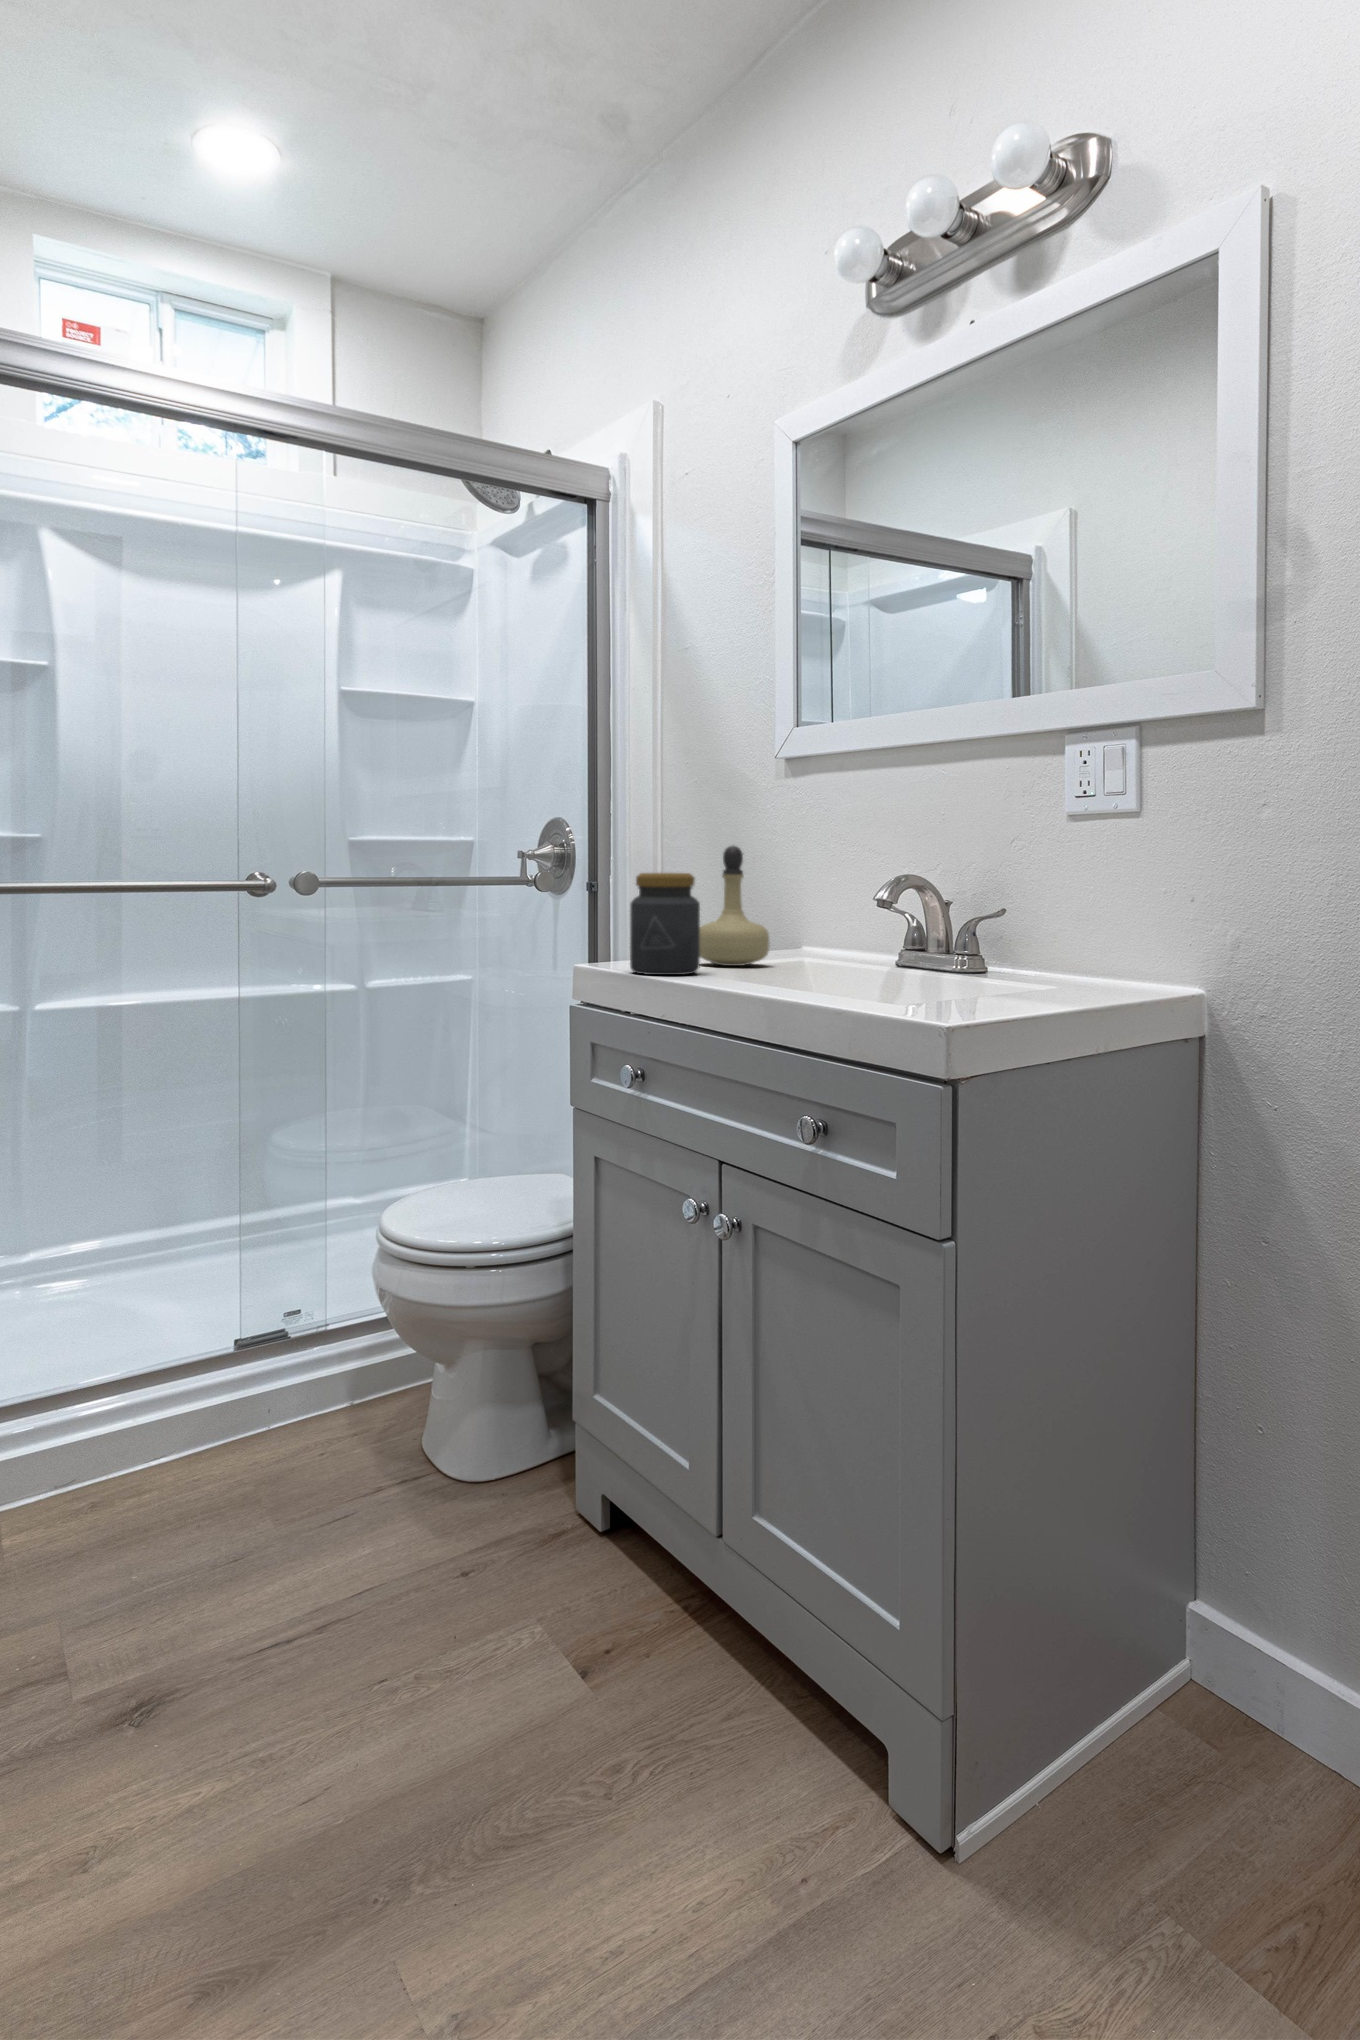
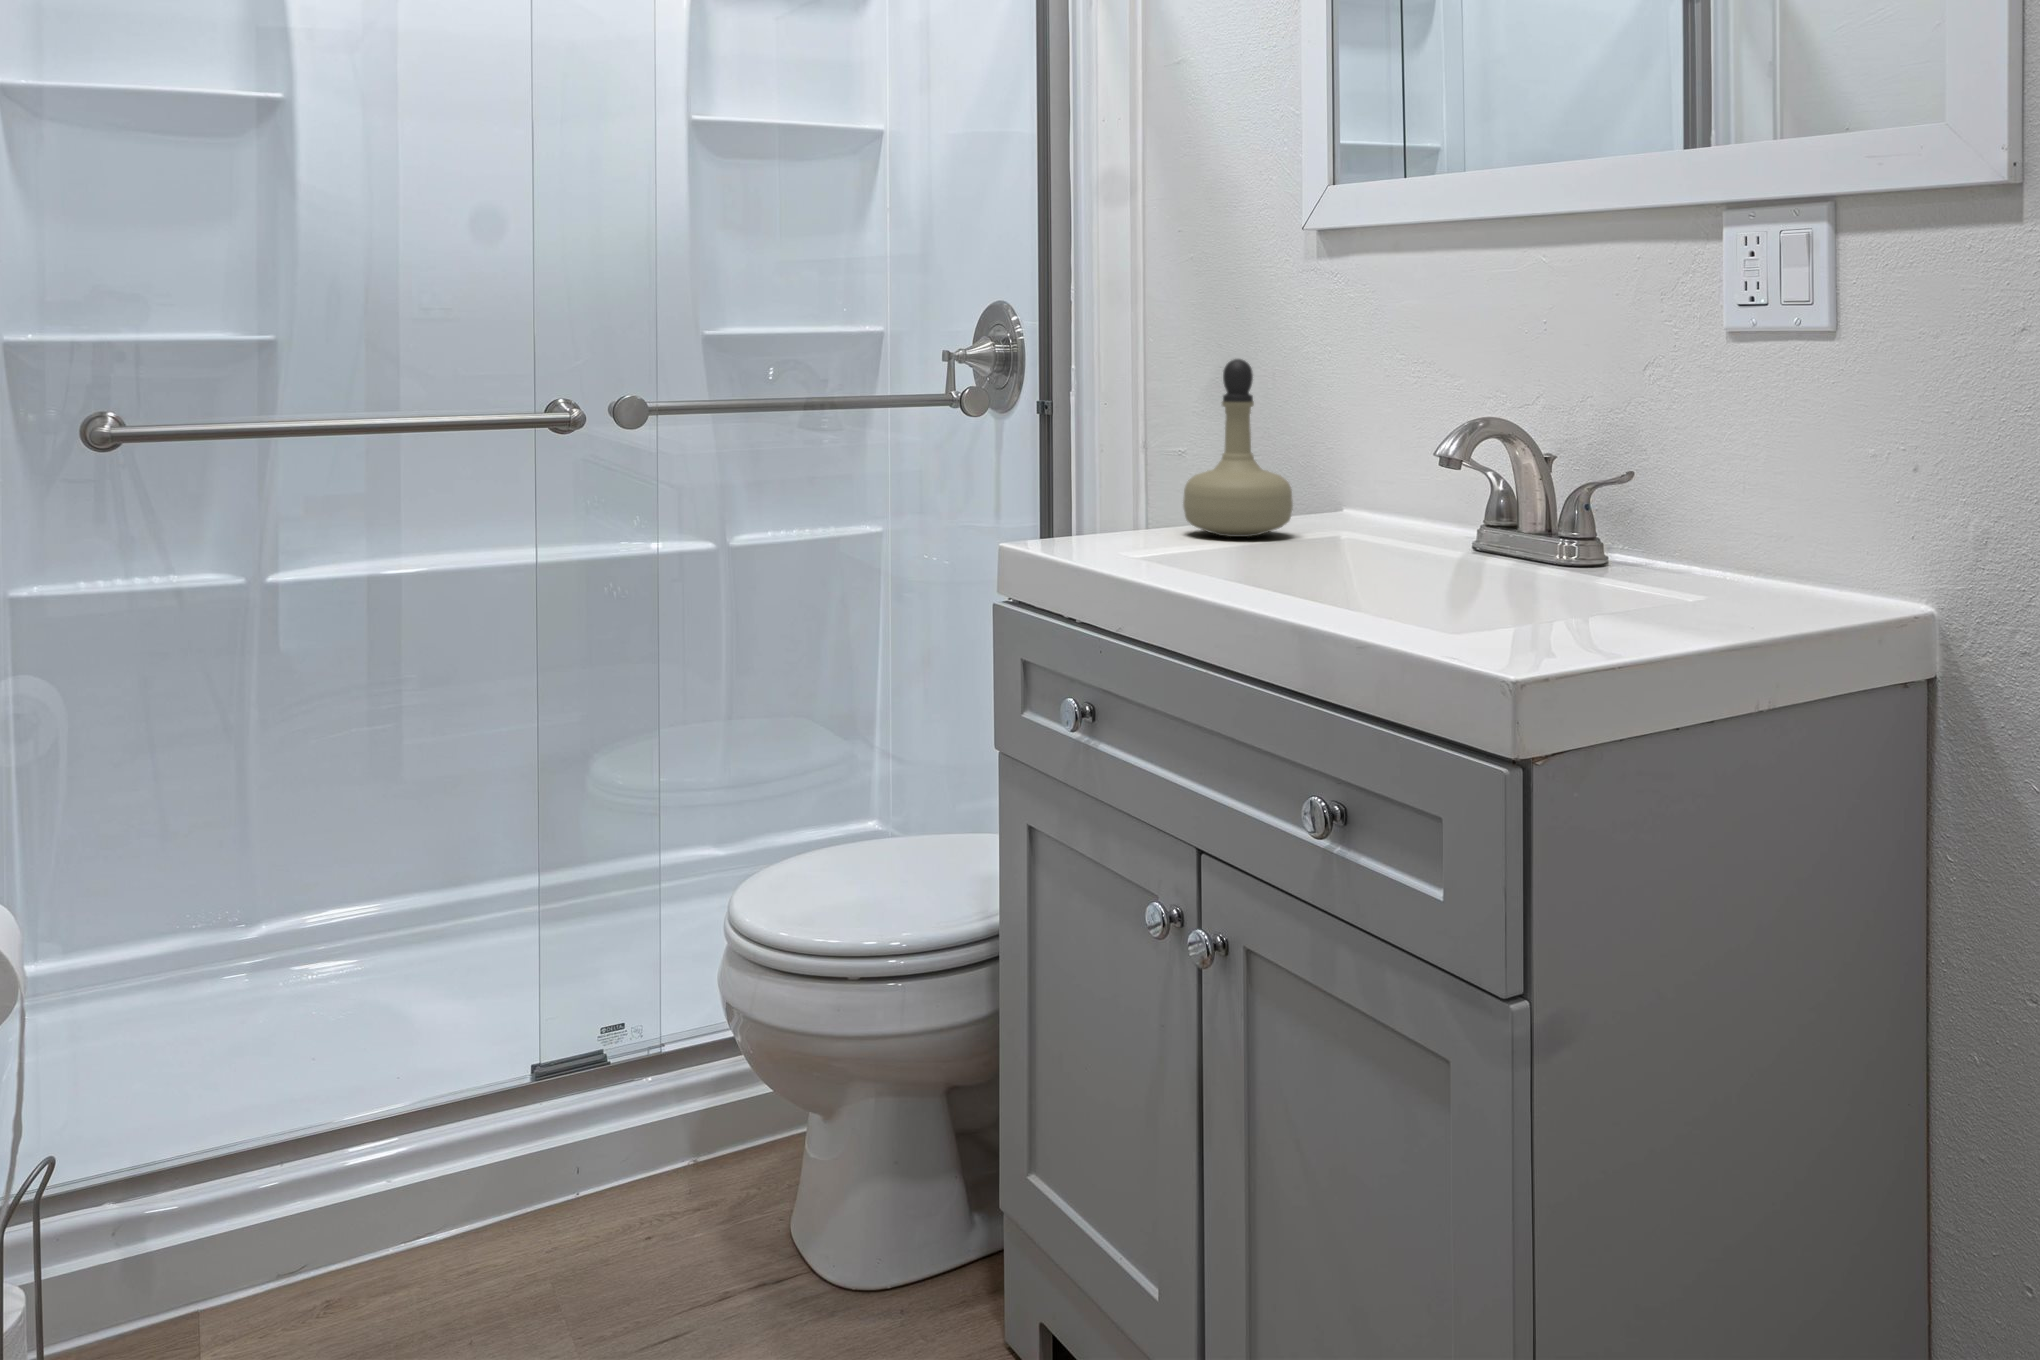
jar: present [630,873,700,975] -> none [1080,405,1182,560]

